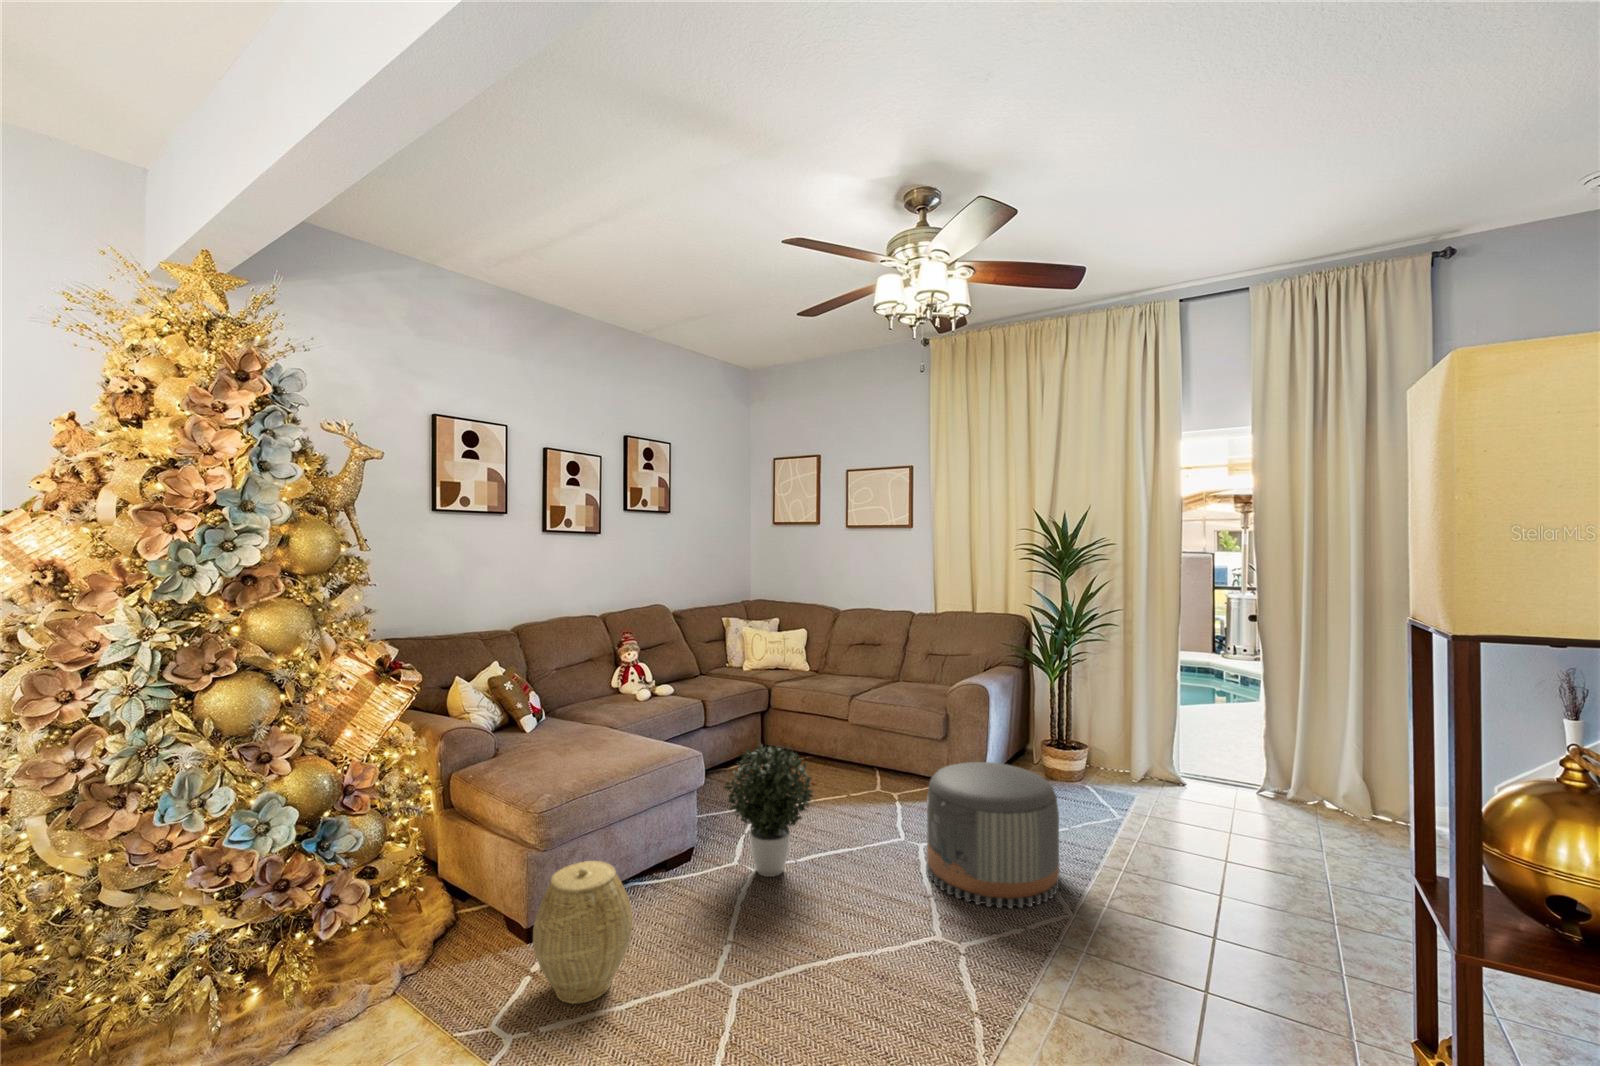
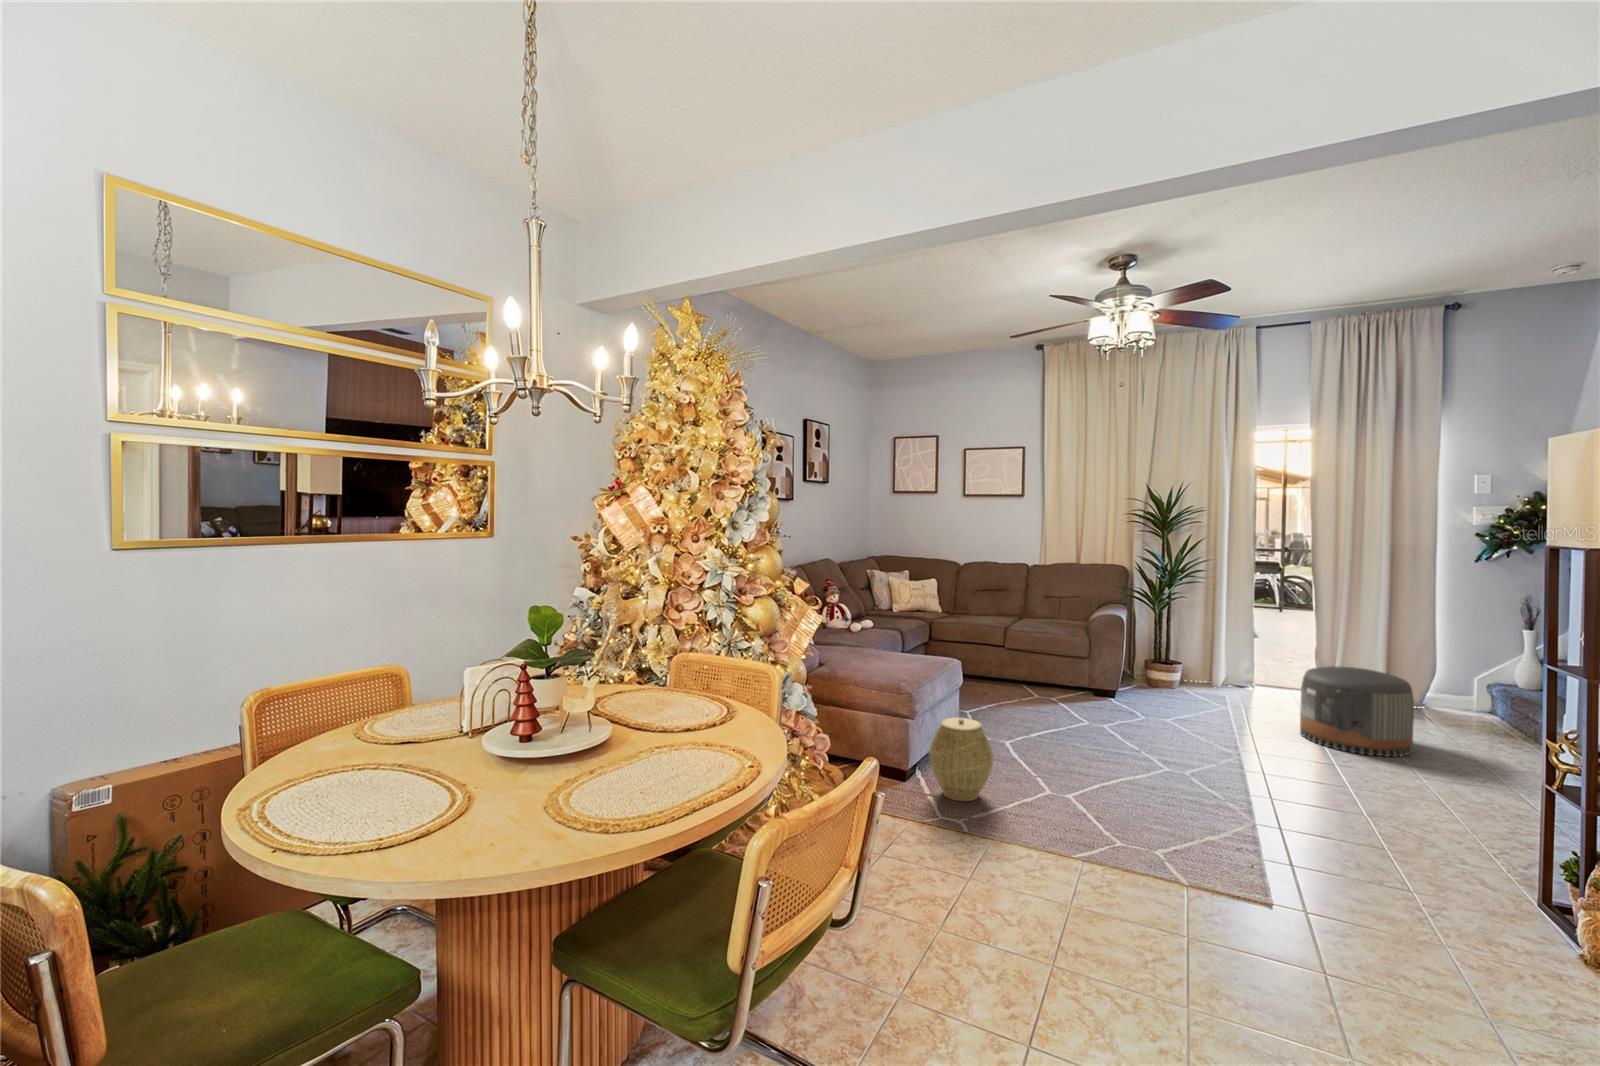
potted plant: present [724,745,814,877] -> none [982,651,1045,743]
pouf: present [927,762,1059,909] -> present [1300,666,1414,757]

